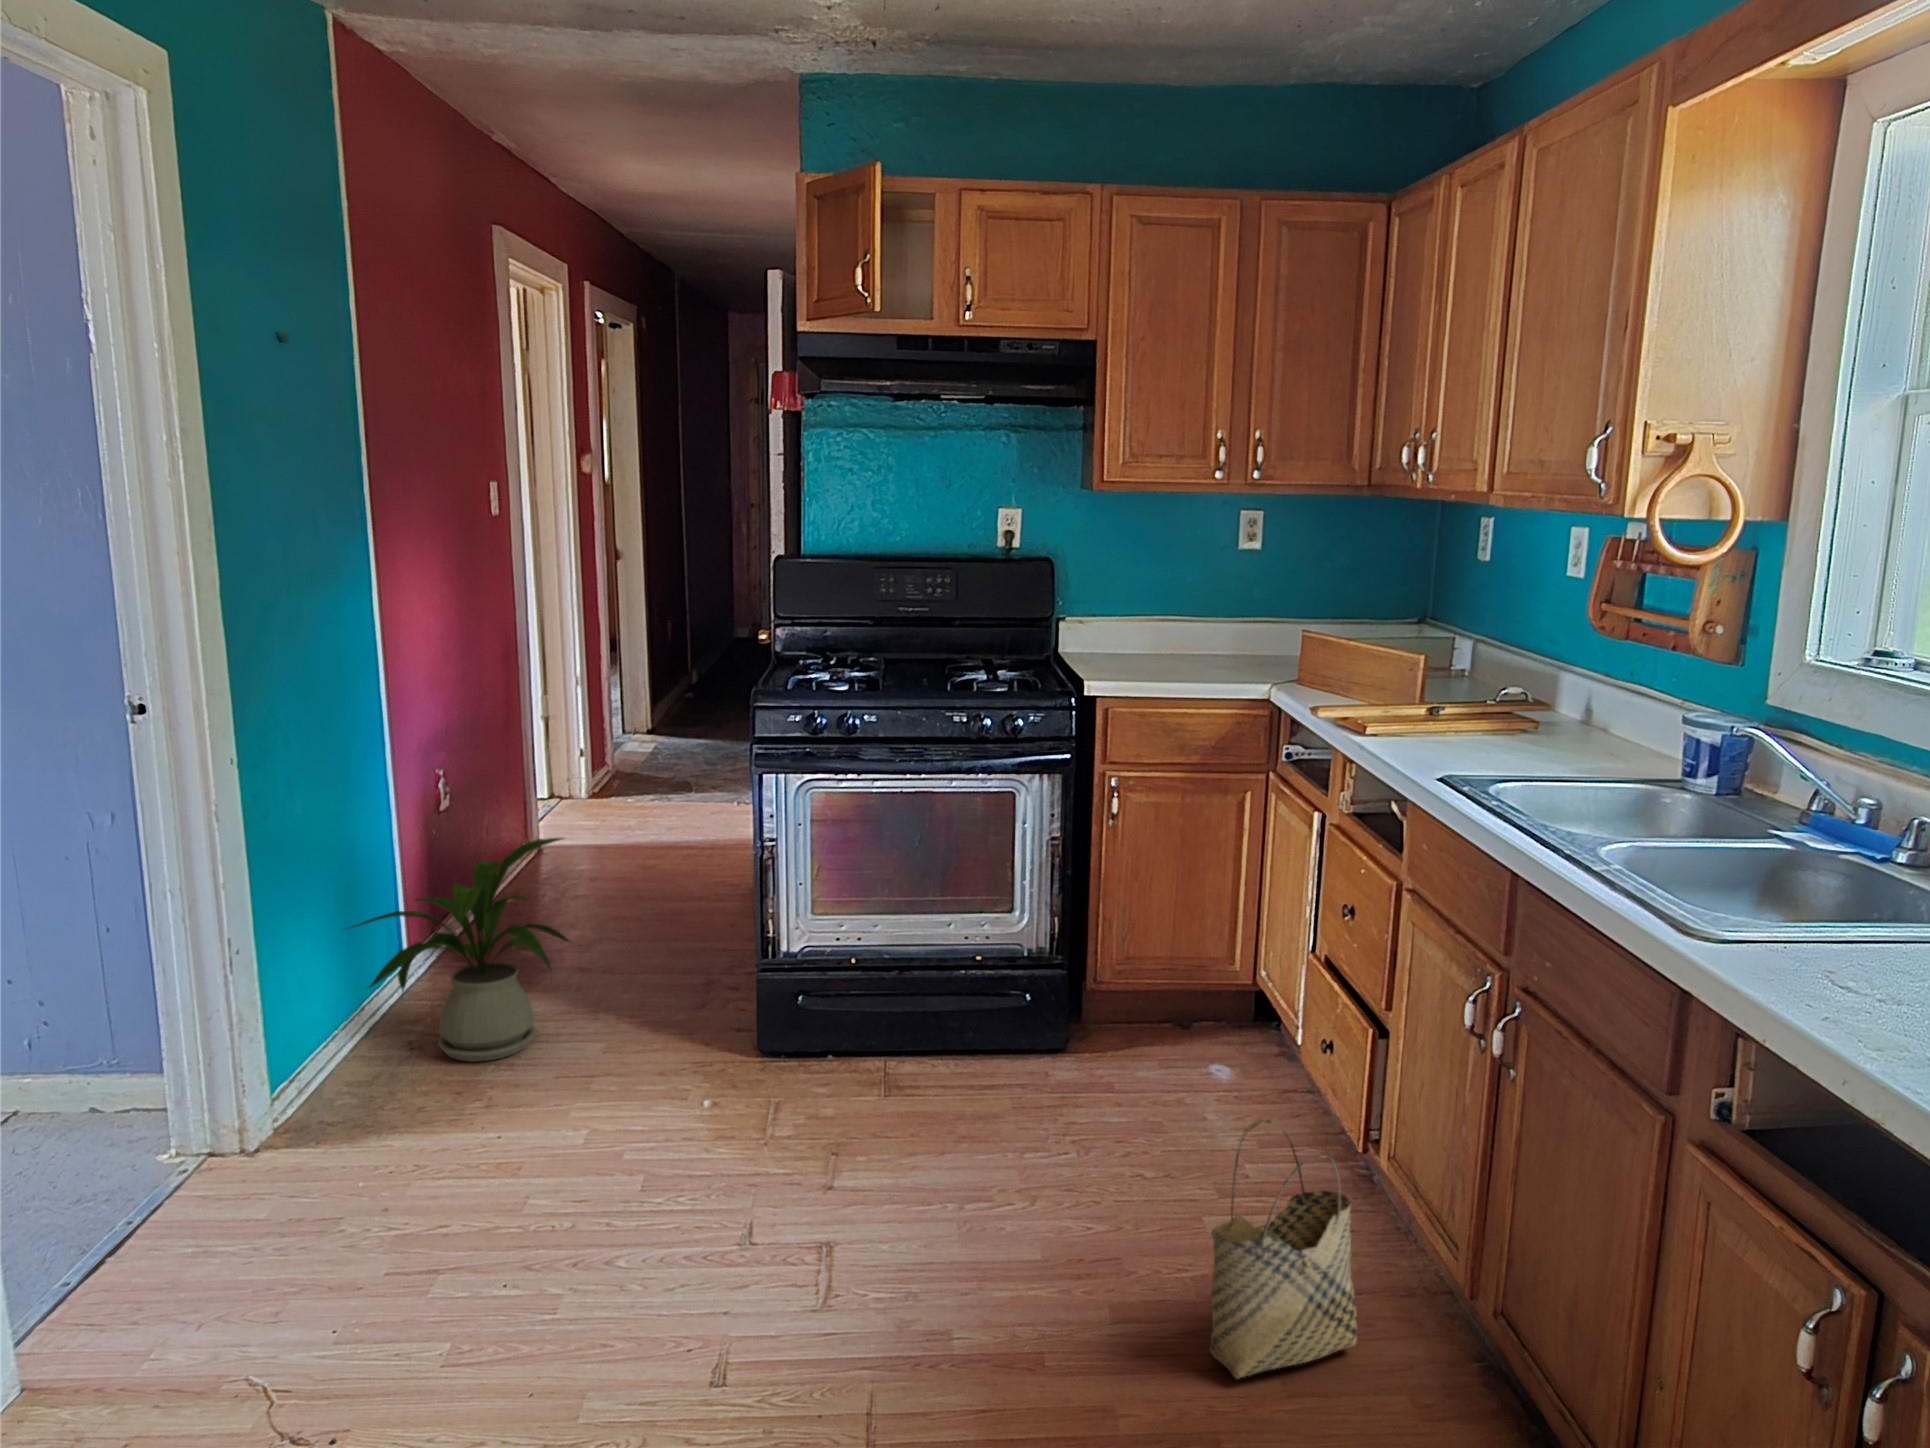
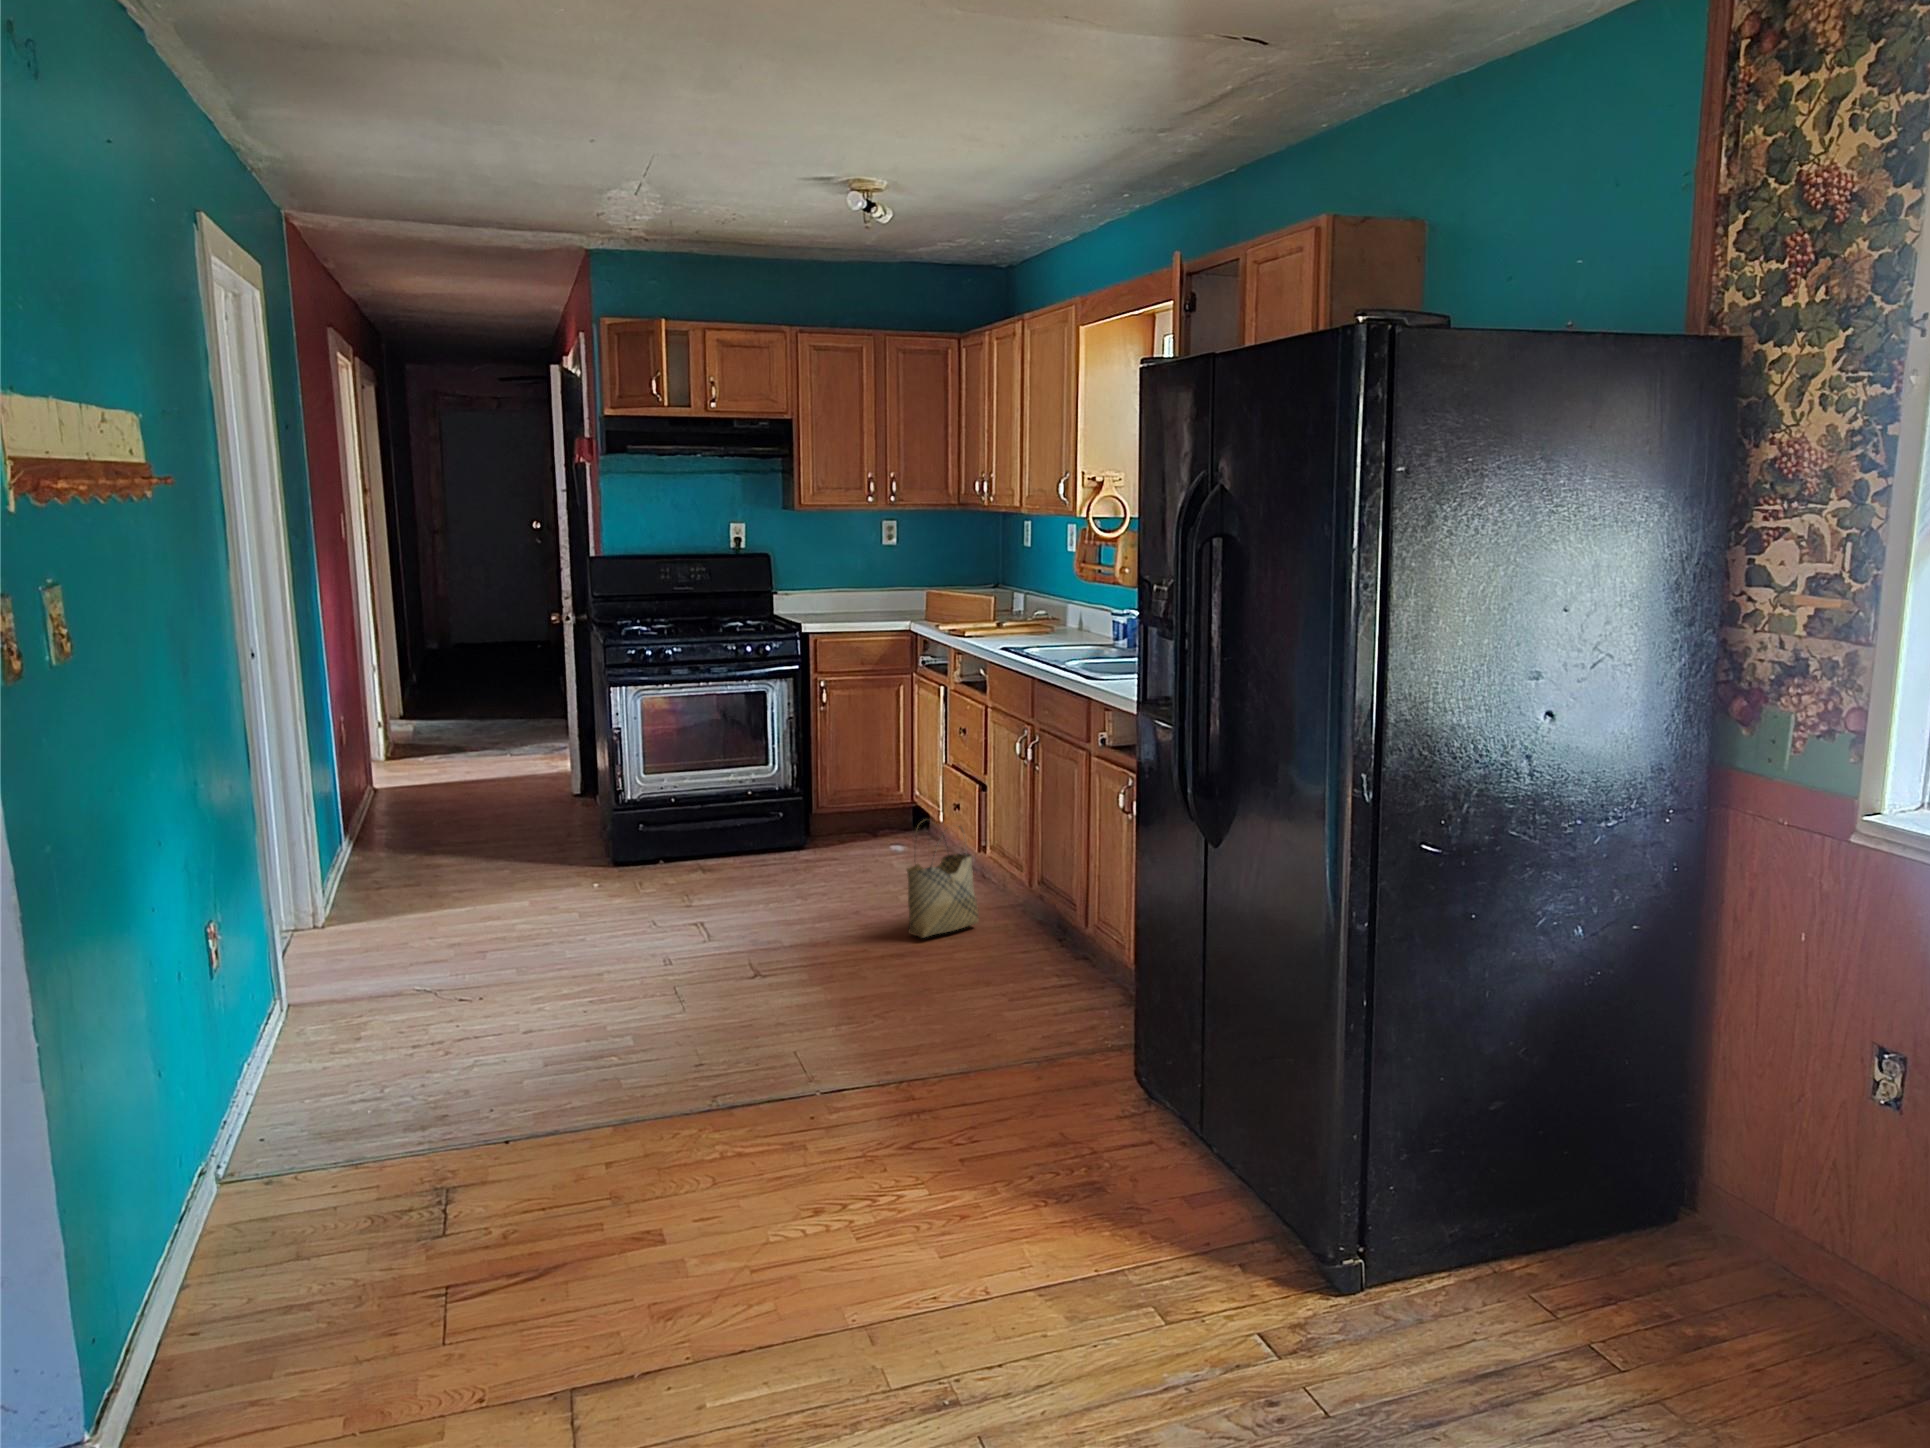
house plant: present [350,838,570,1062] -> none [340,739,480,882]

